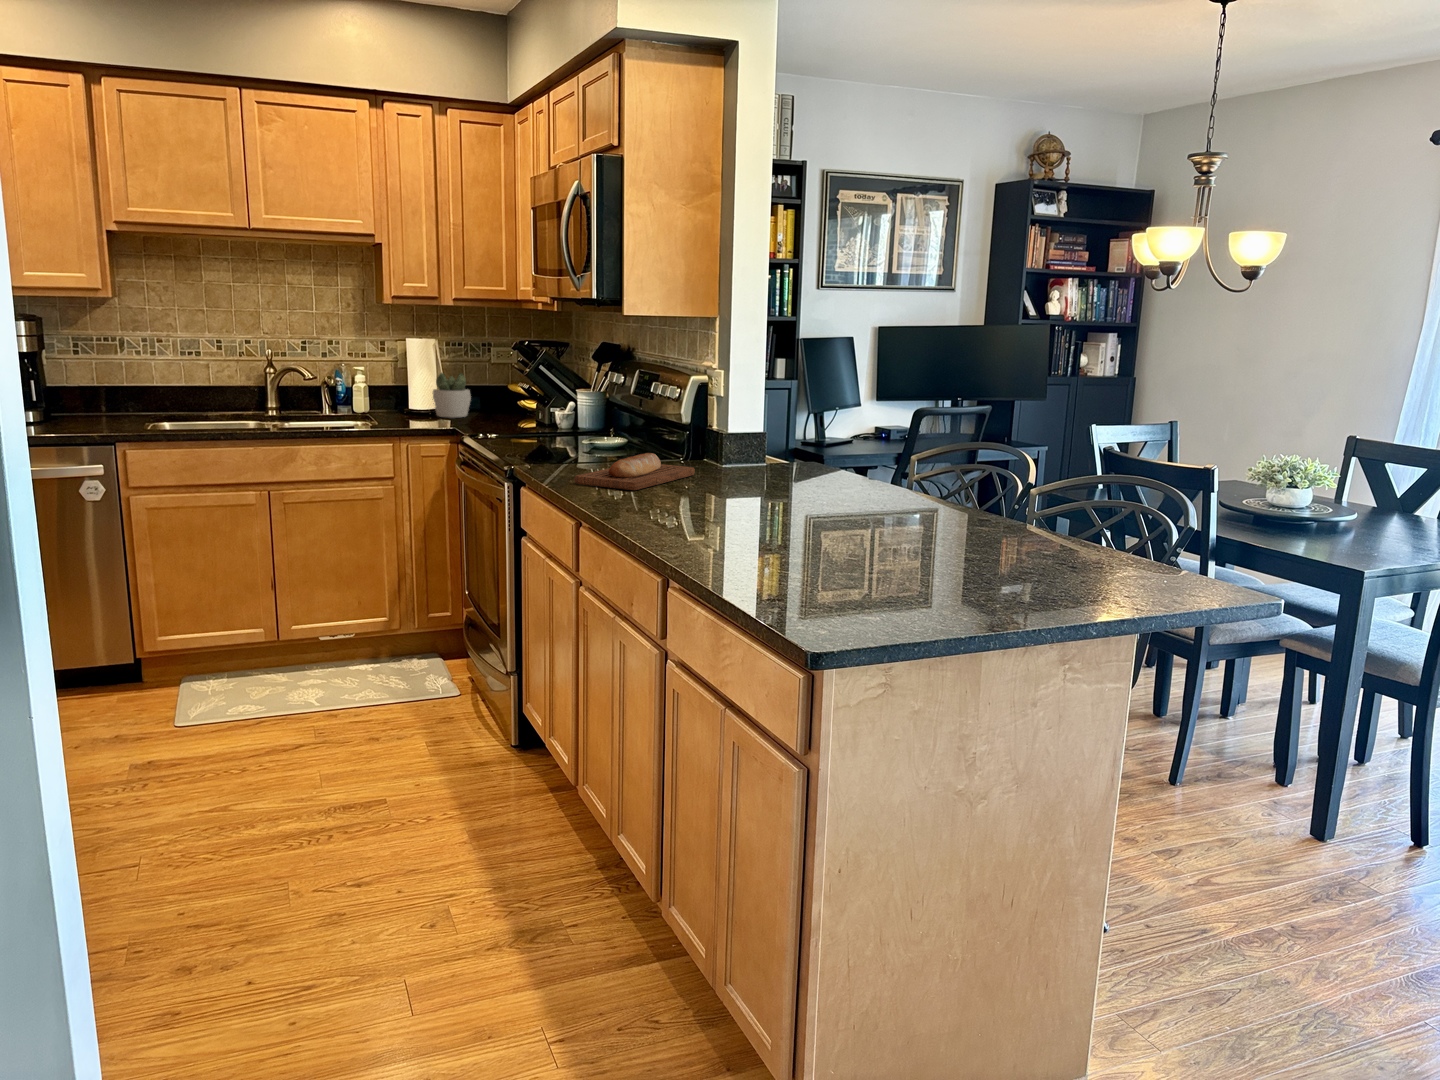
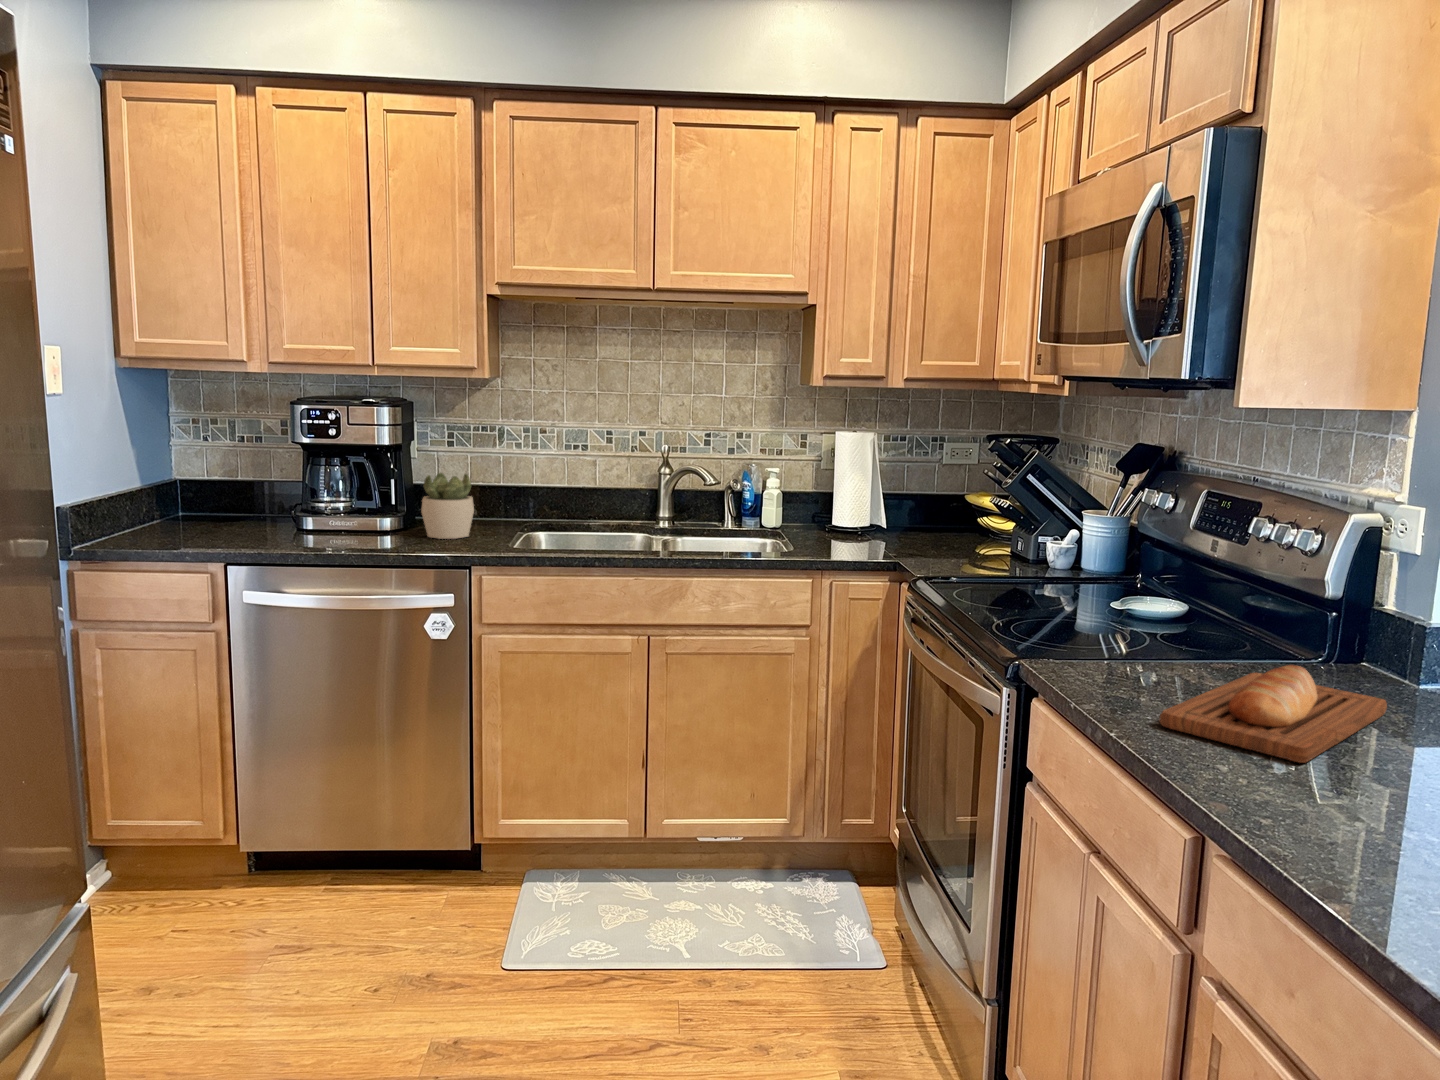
succulent plant: present [432,373,471,418] -> present [421,473,474,539]

